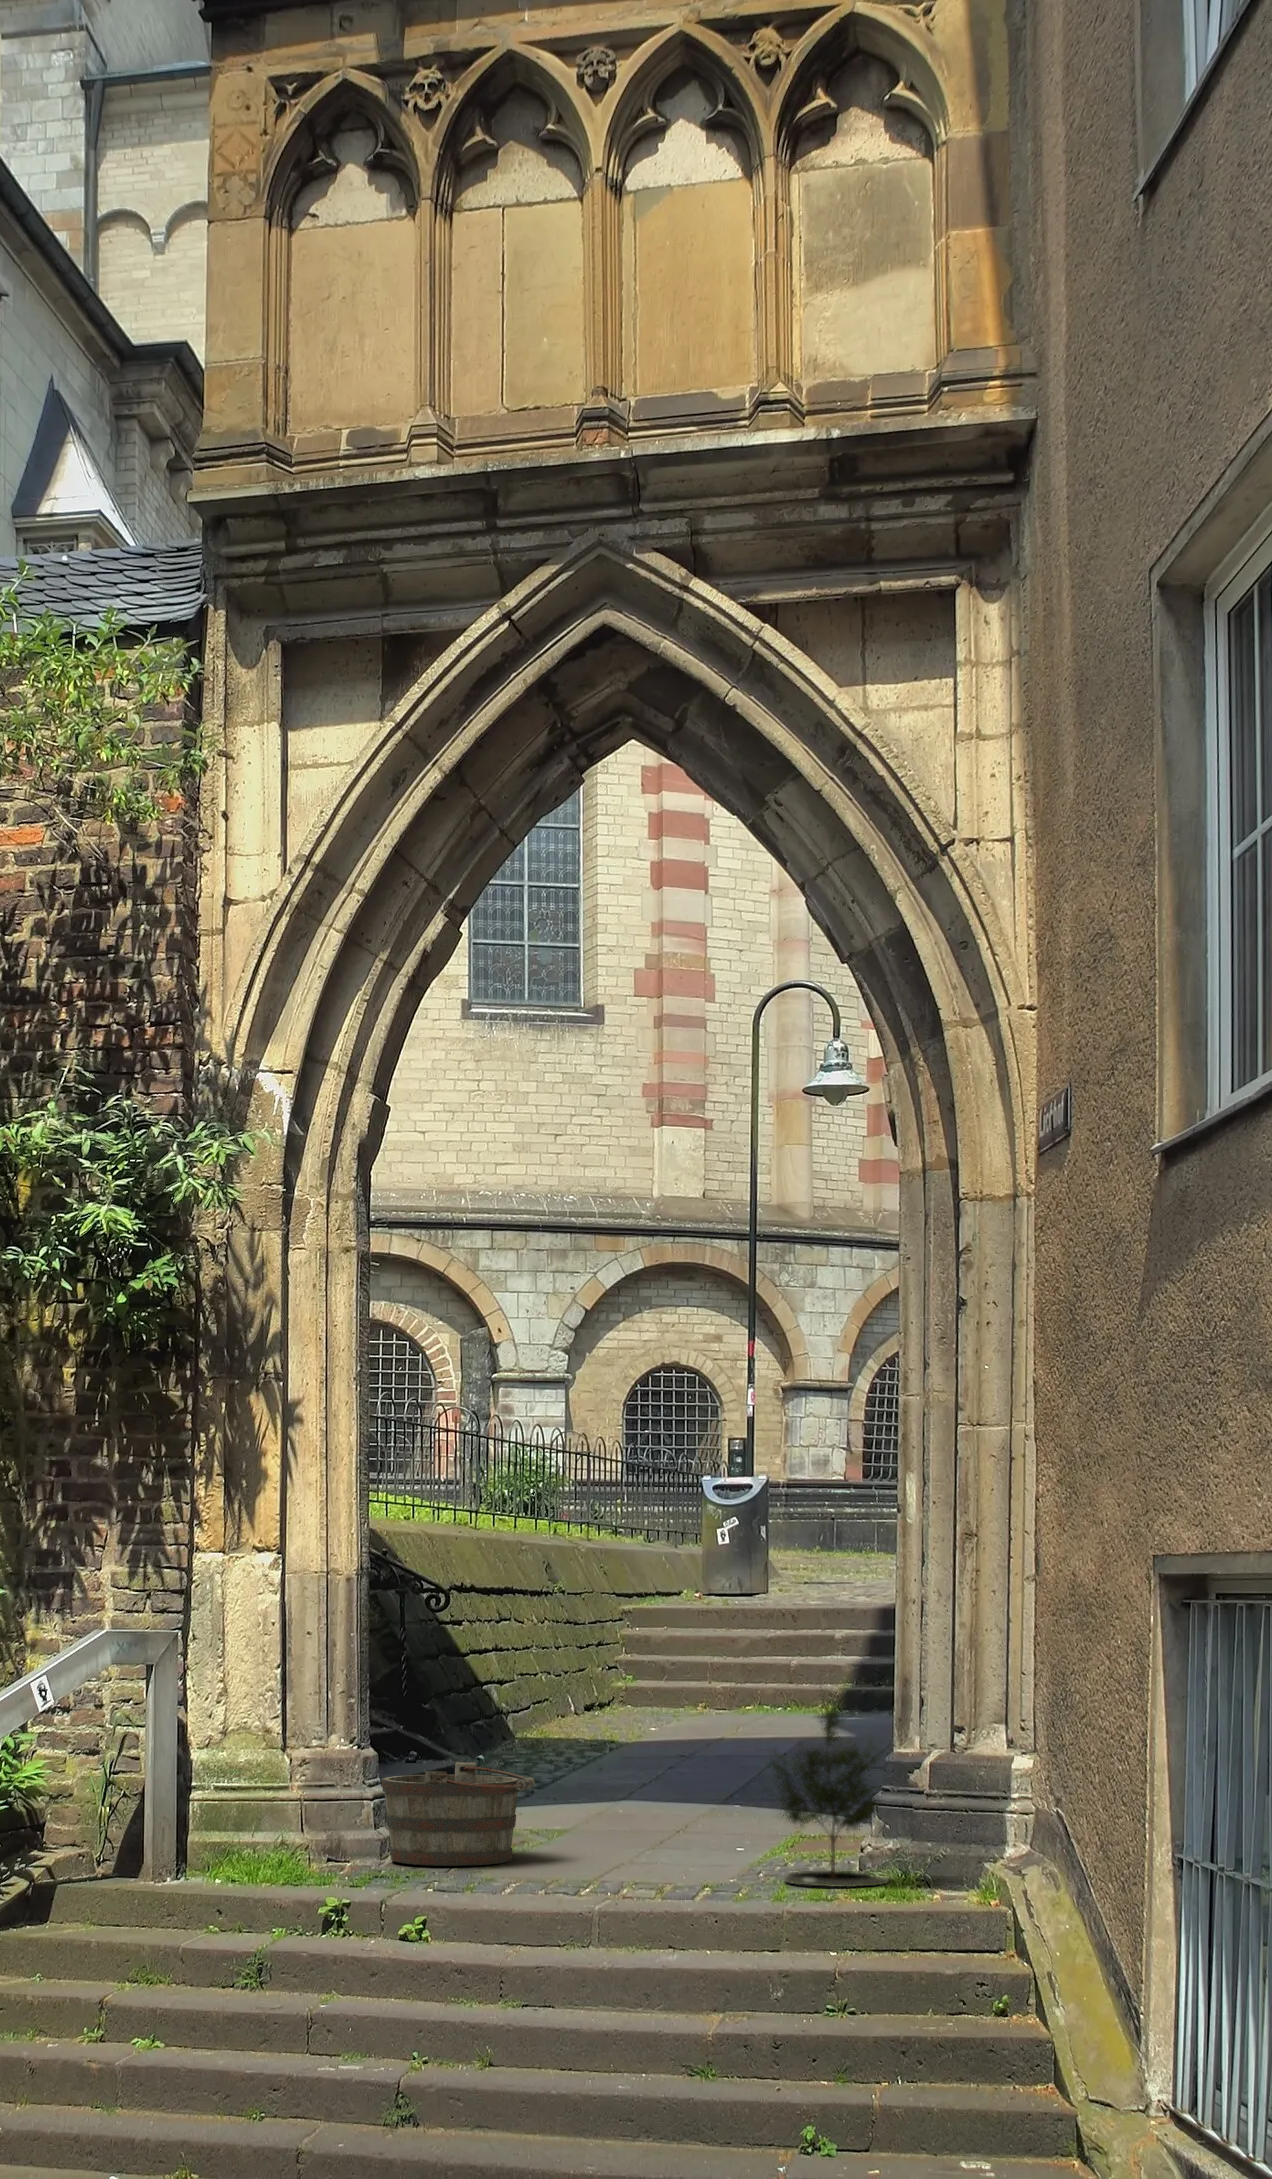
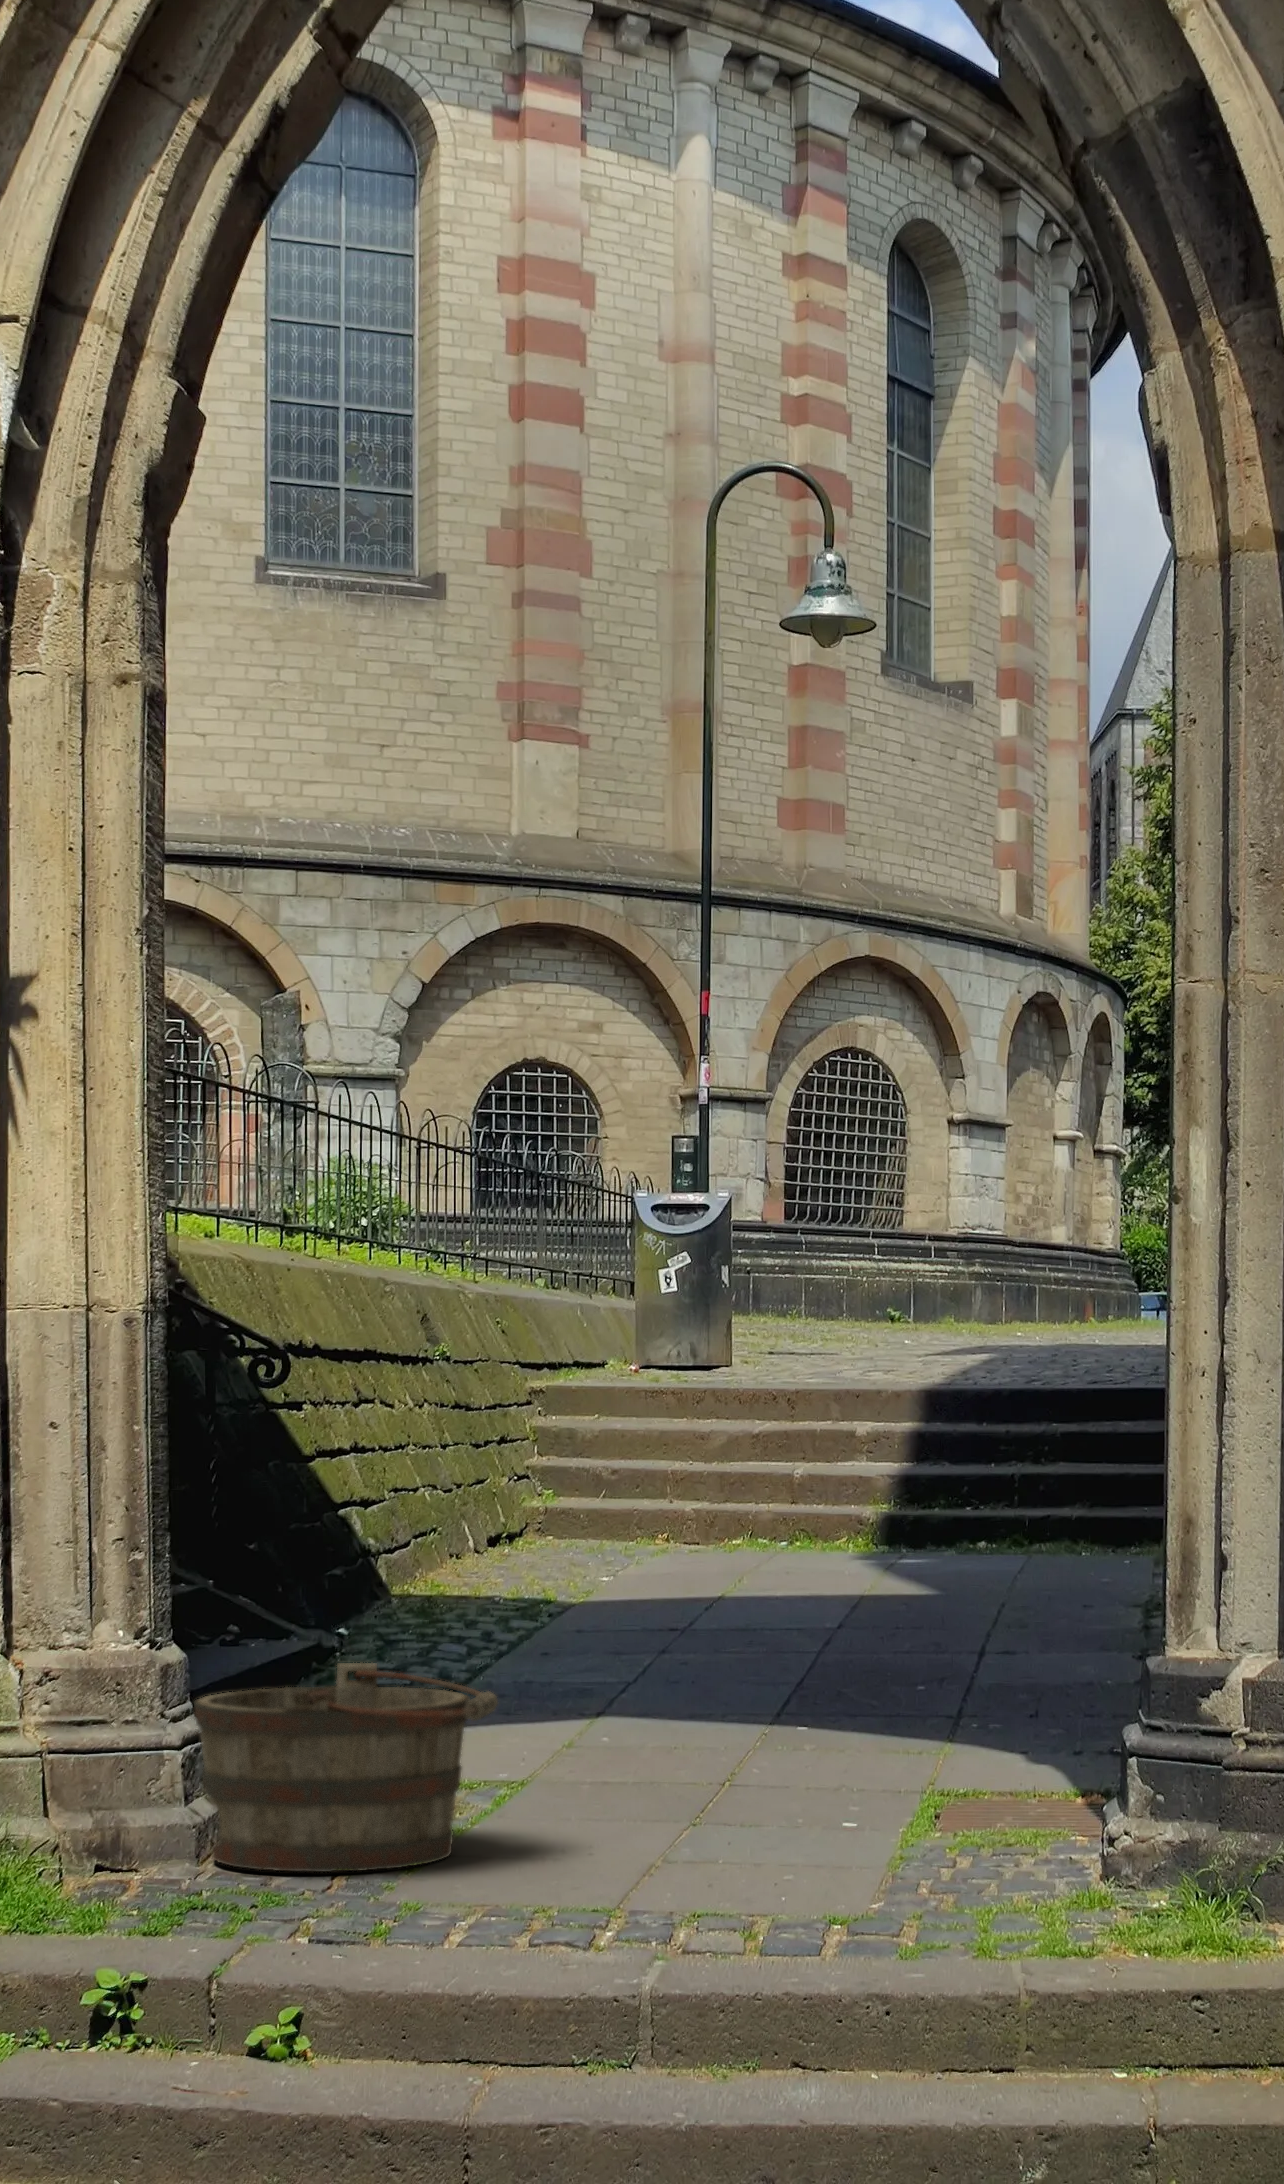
potted tree: present [773,1687,888,1887] -> none [979,1502,1244,1914]

